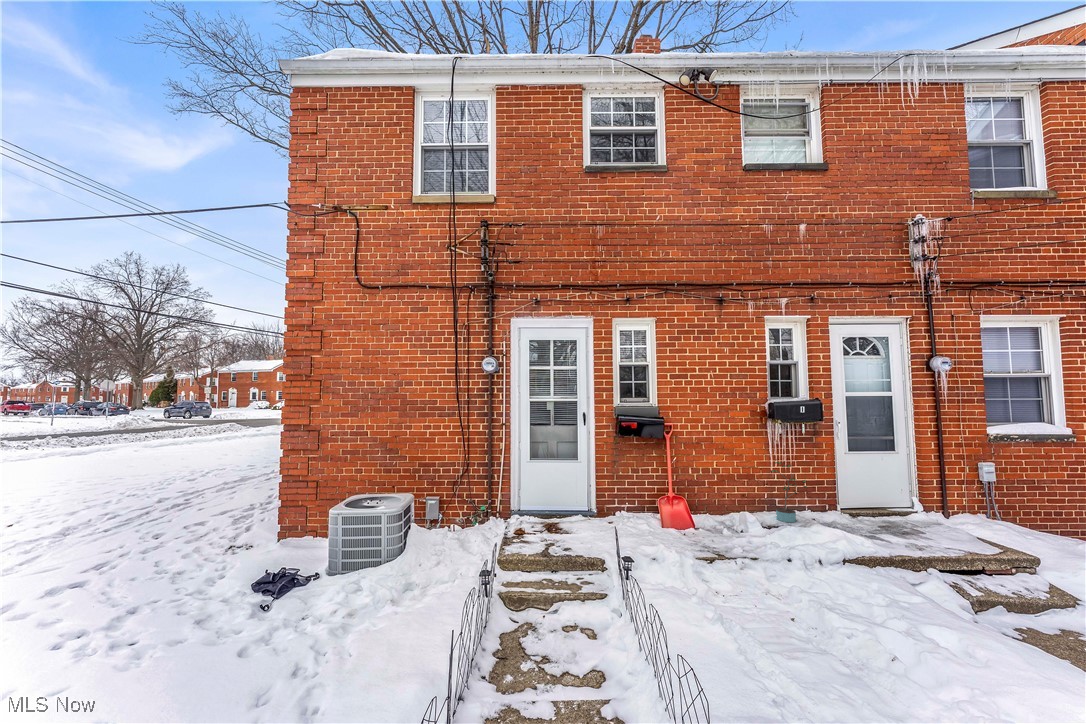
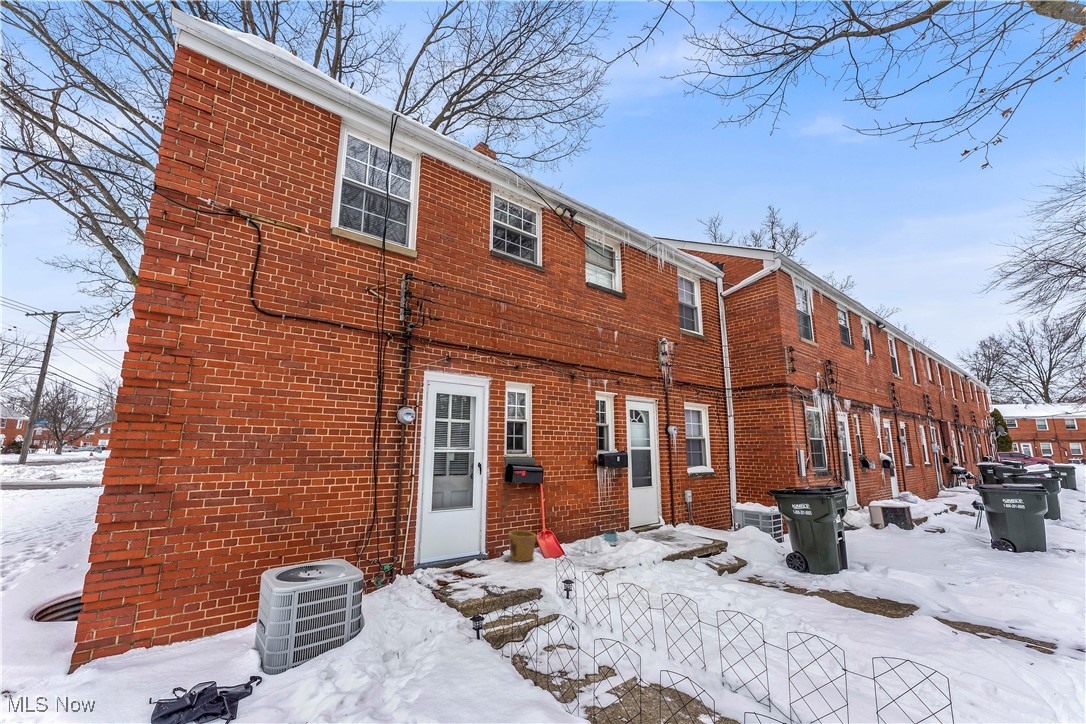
bucket: none [614,490,647,526] -> present [509,530,537,561]

